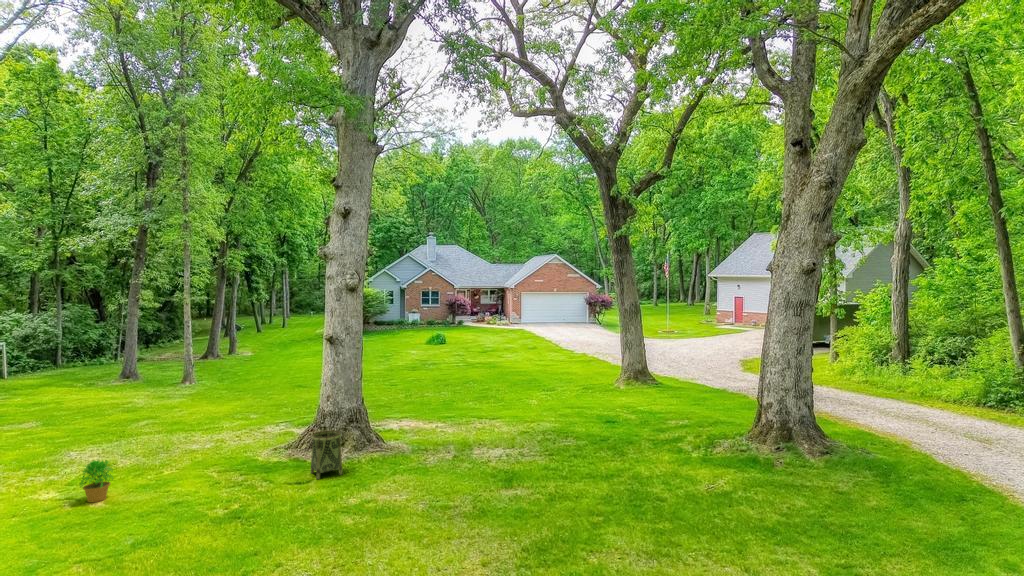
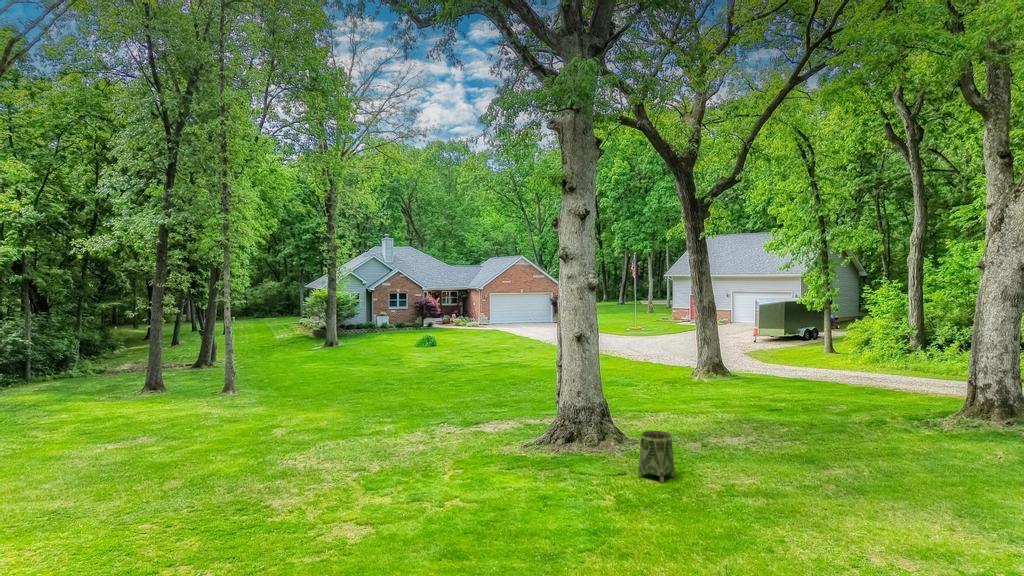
potted plant: present [80,460,113,503] -> none [459,478,500,530]

